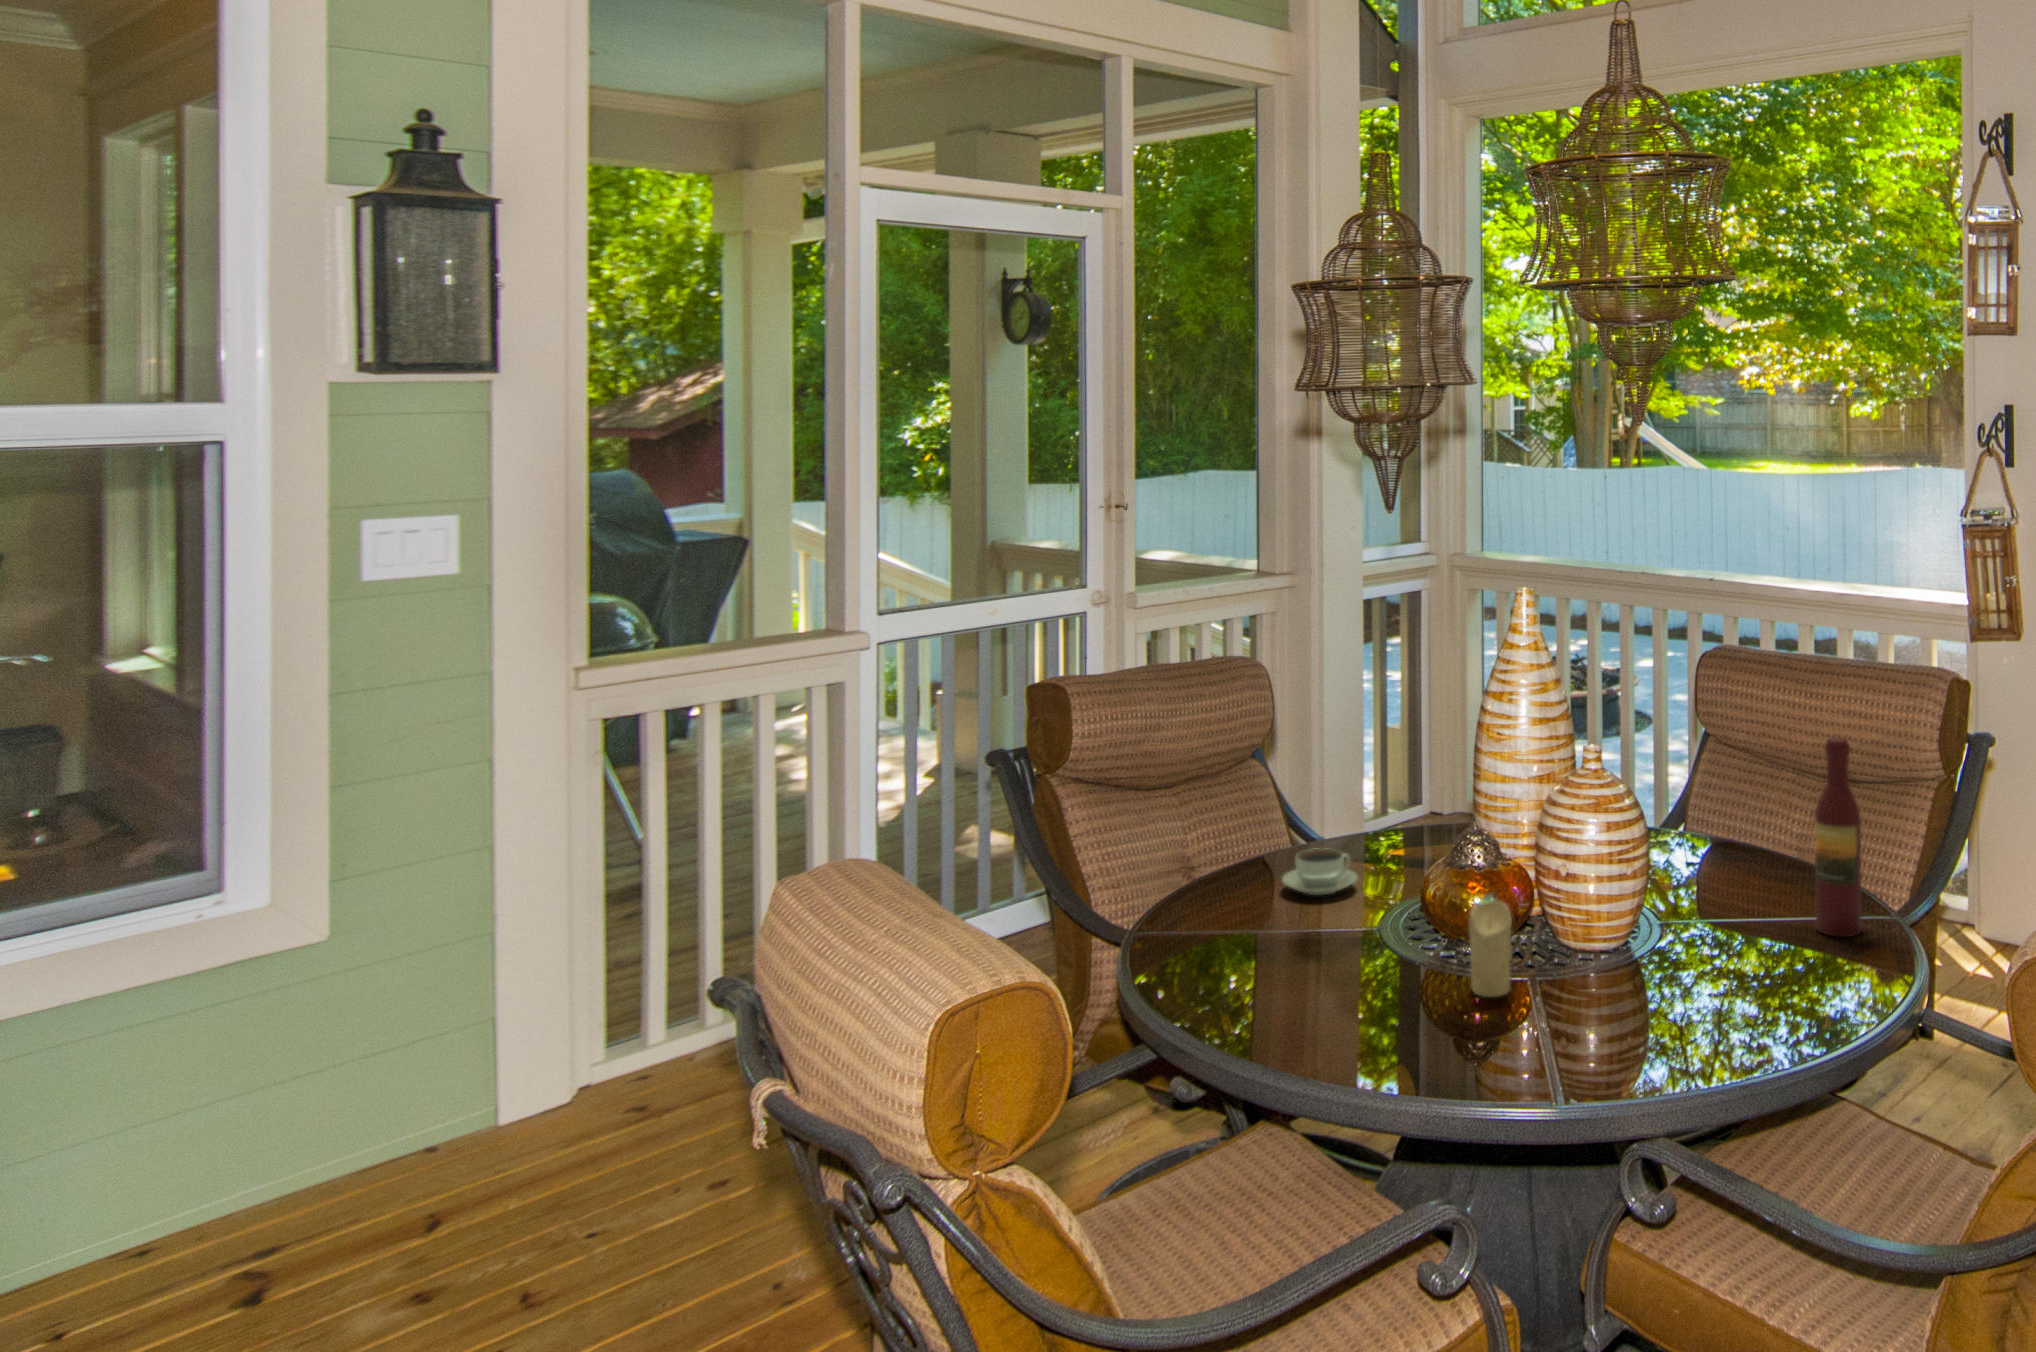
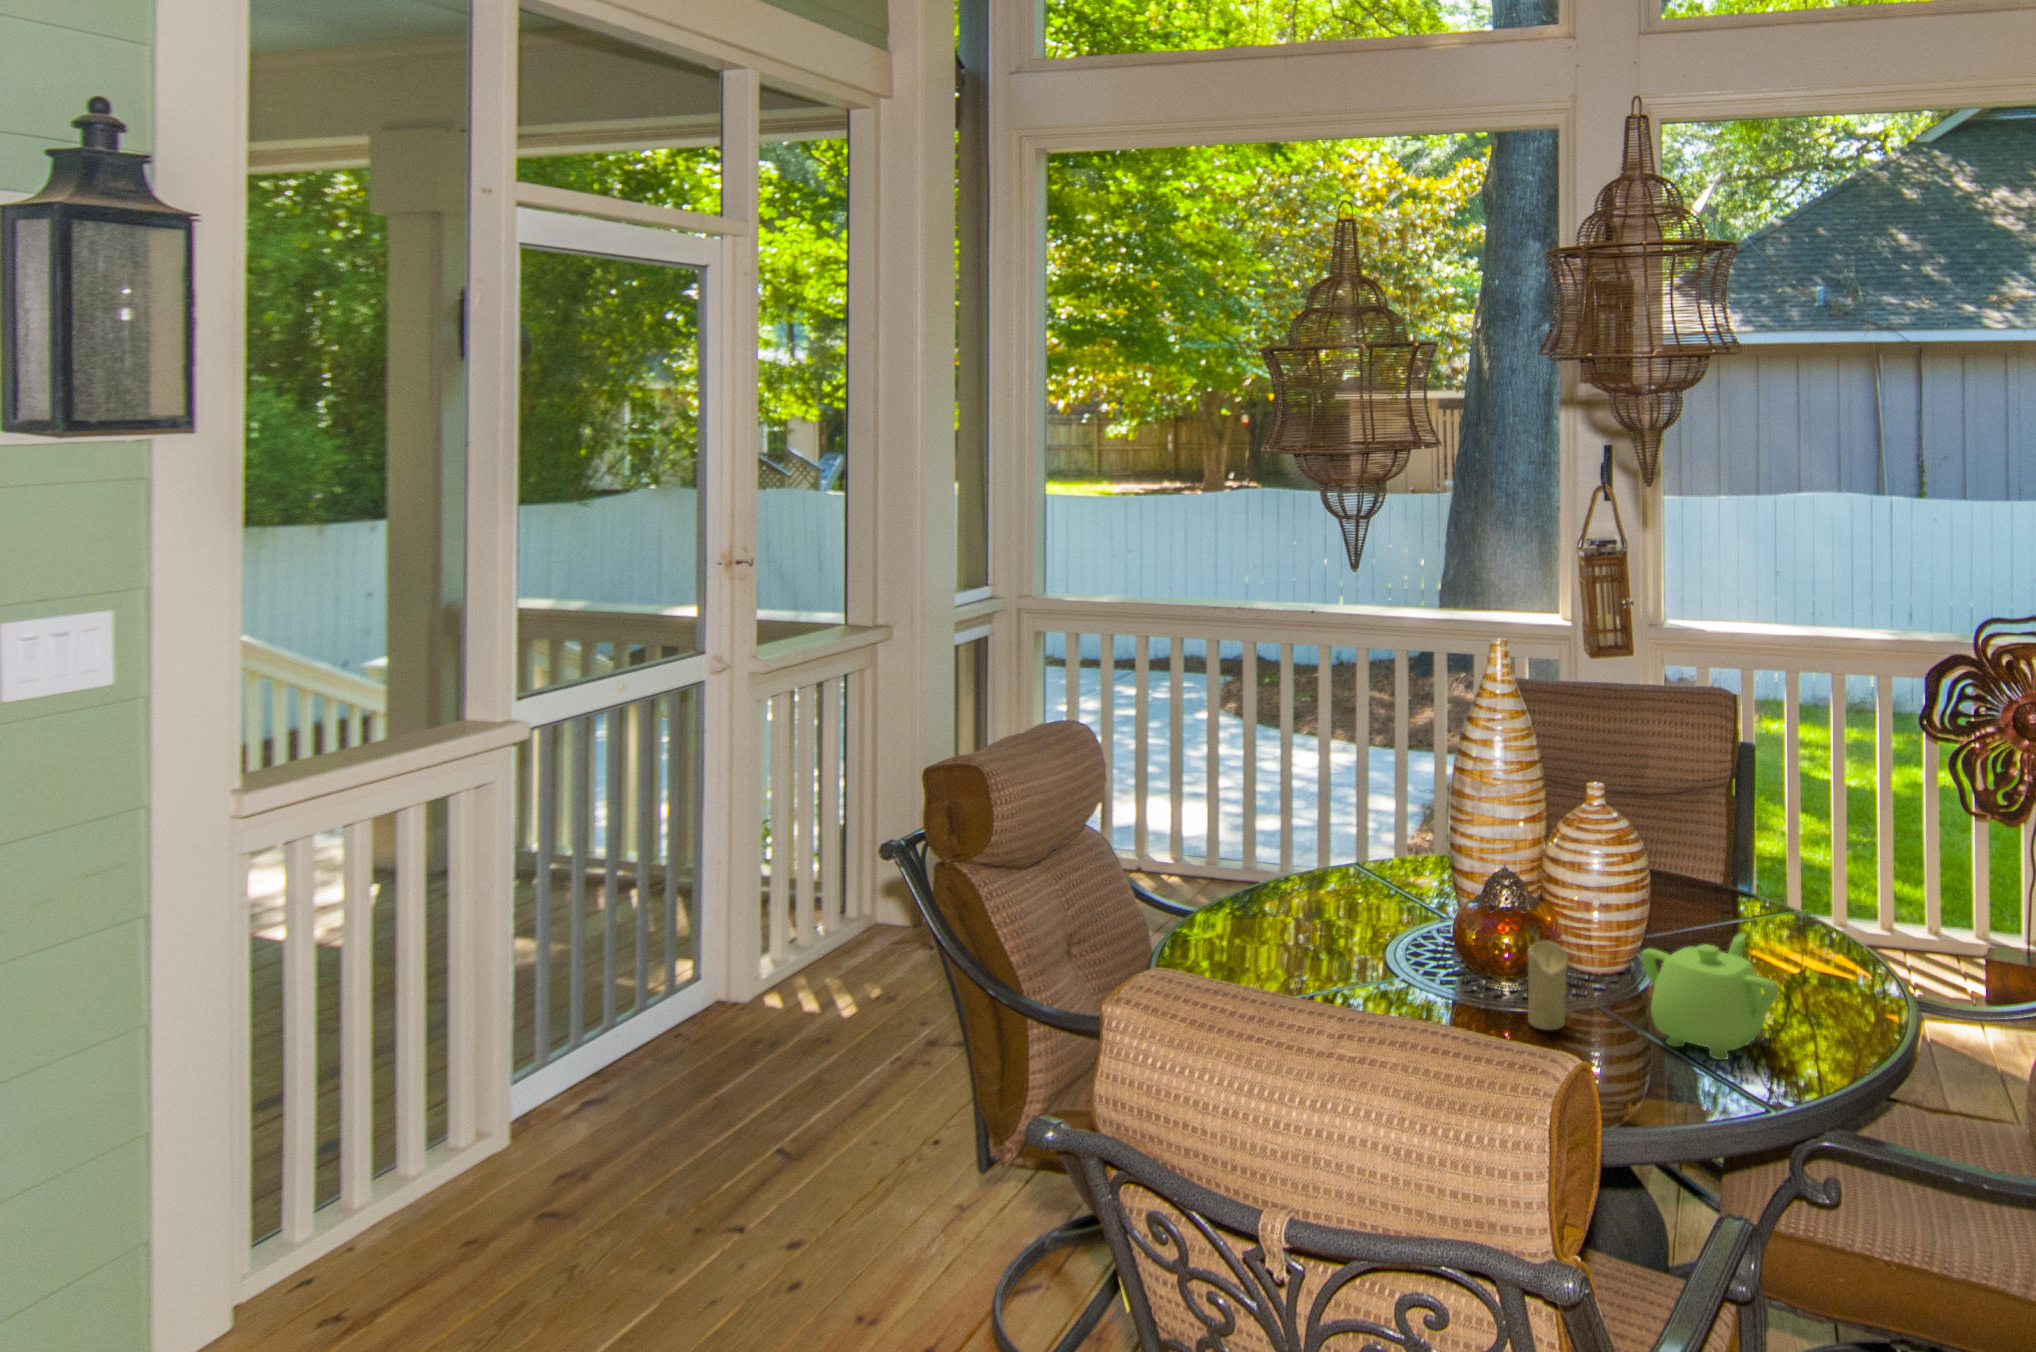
wine bottle: present [1815,737,1861,937] -> none [1721,761,1762,937]
coffee cup: present [1282,848,1357,895] -> none [1226,910,1301,957]
teapot: none [1573,918,1711,1052] -> present [1641,933,1779,1060]

